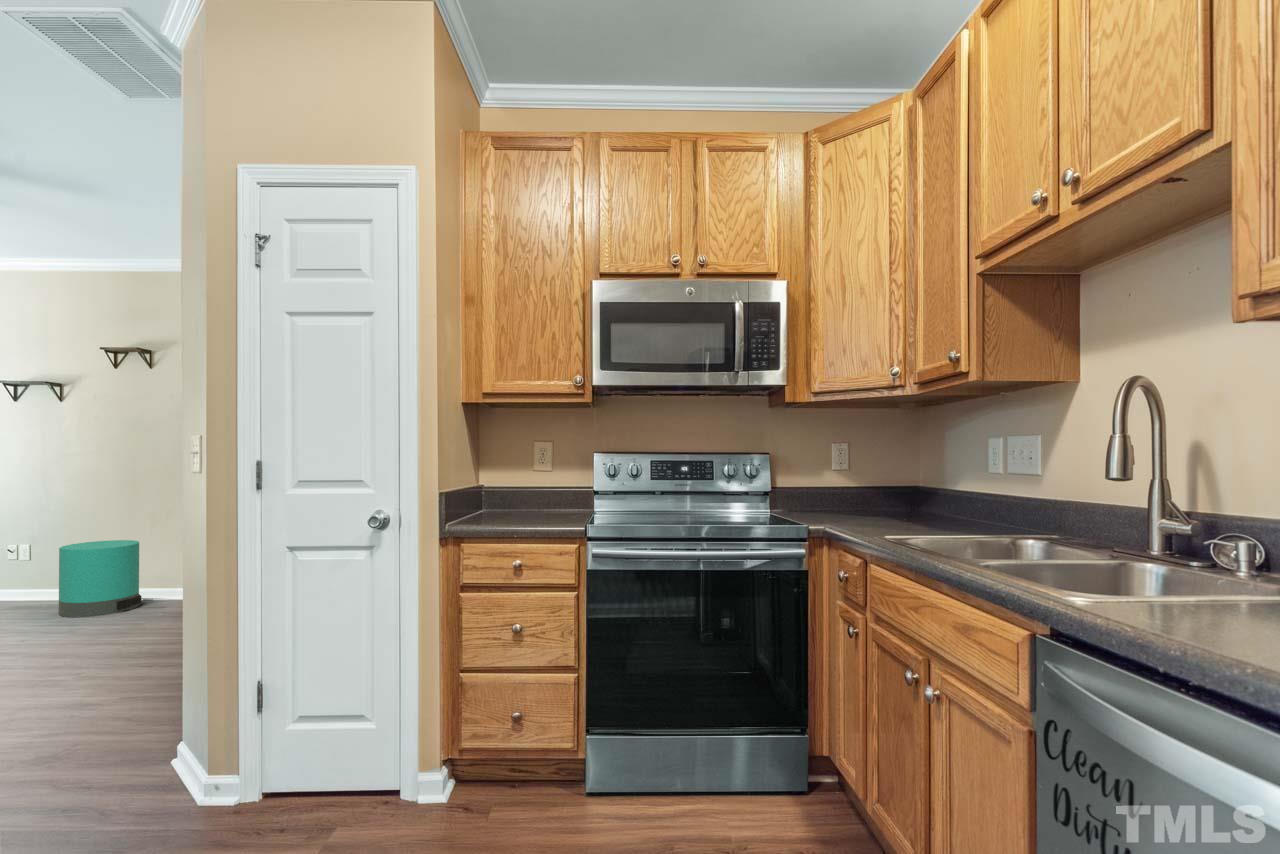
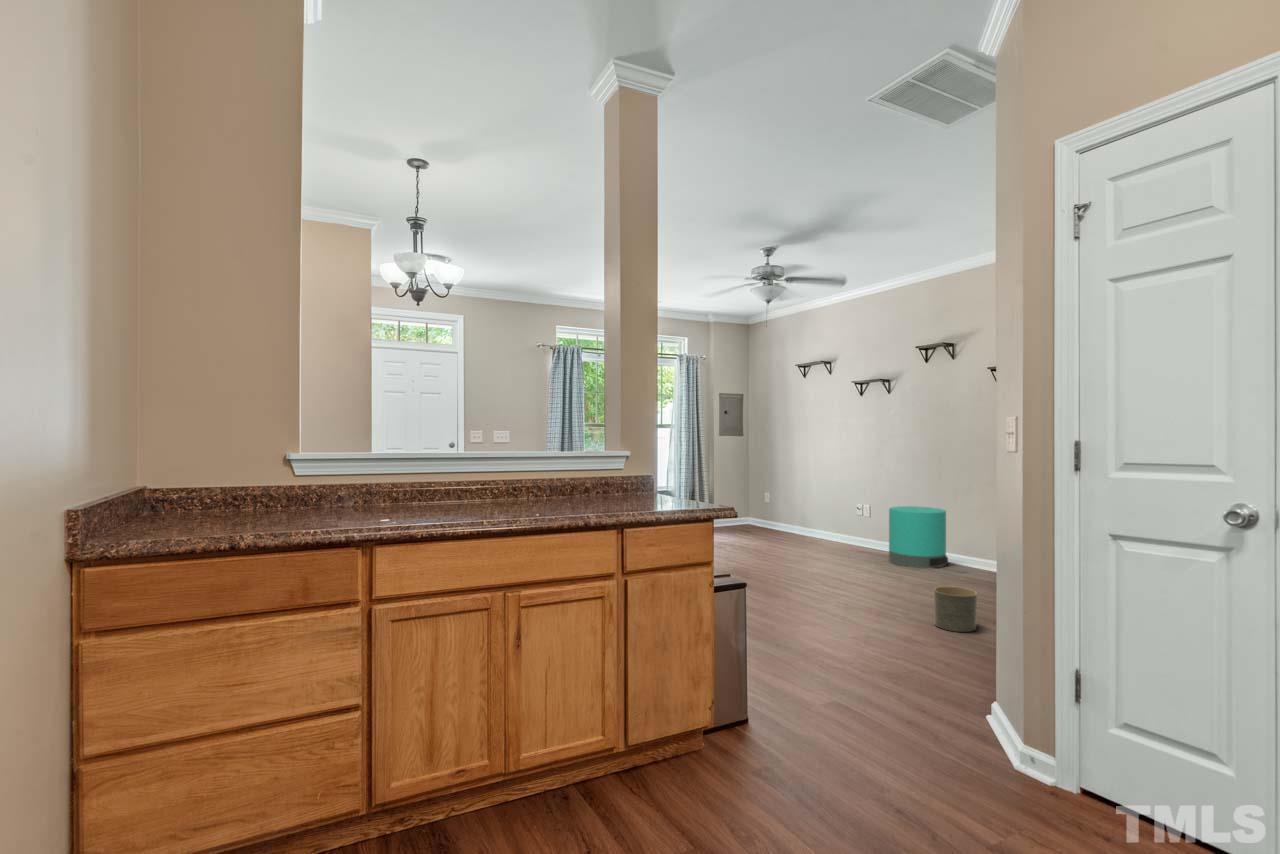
planter: none [116,627,170,681] -> present [934,586,977,632]

